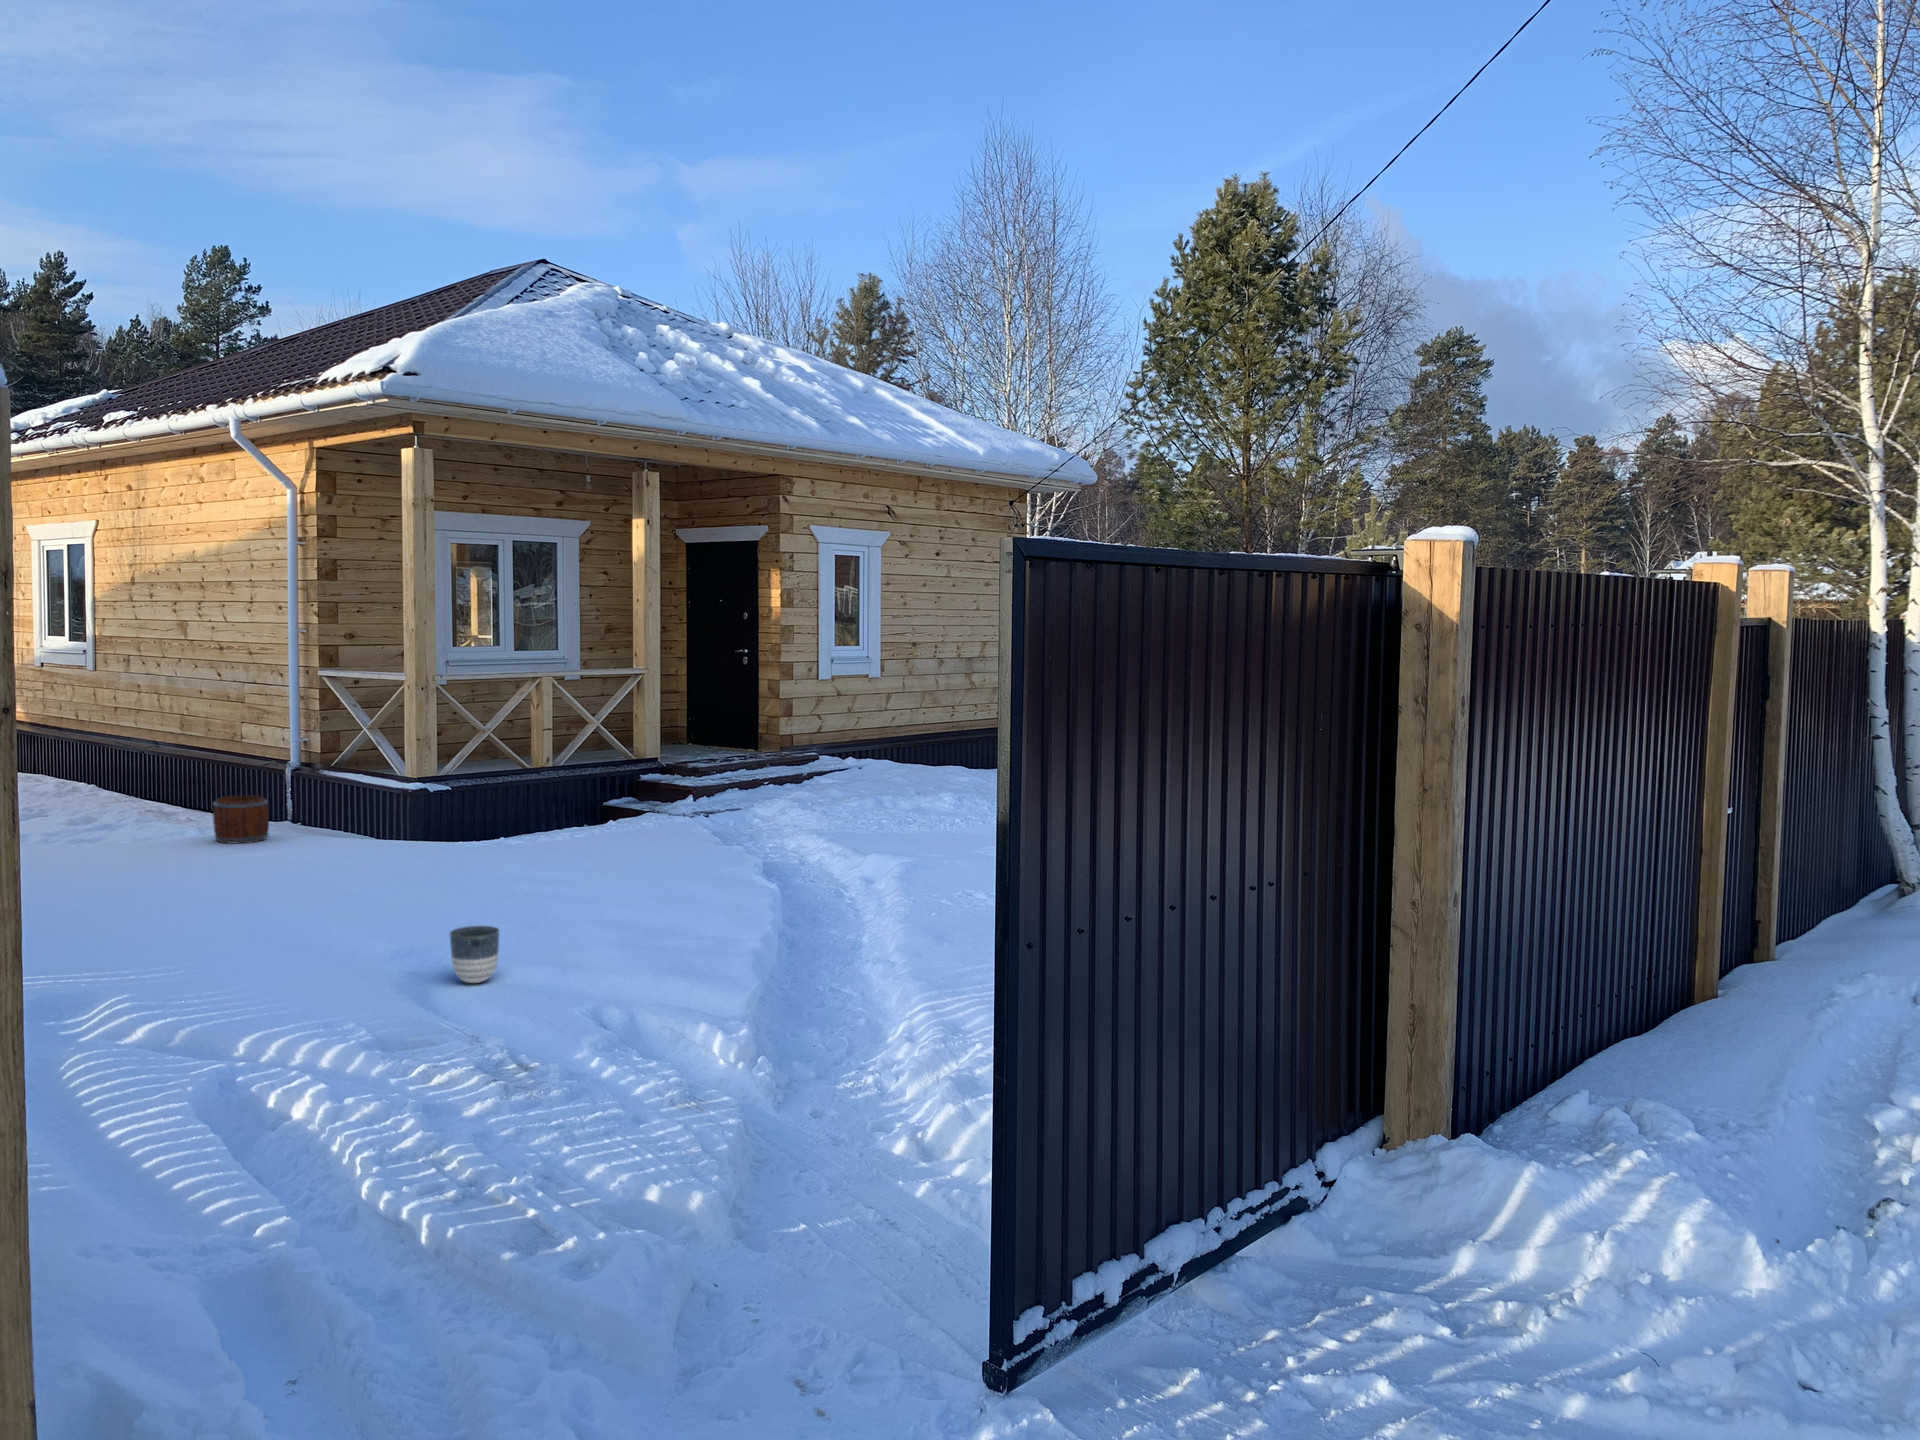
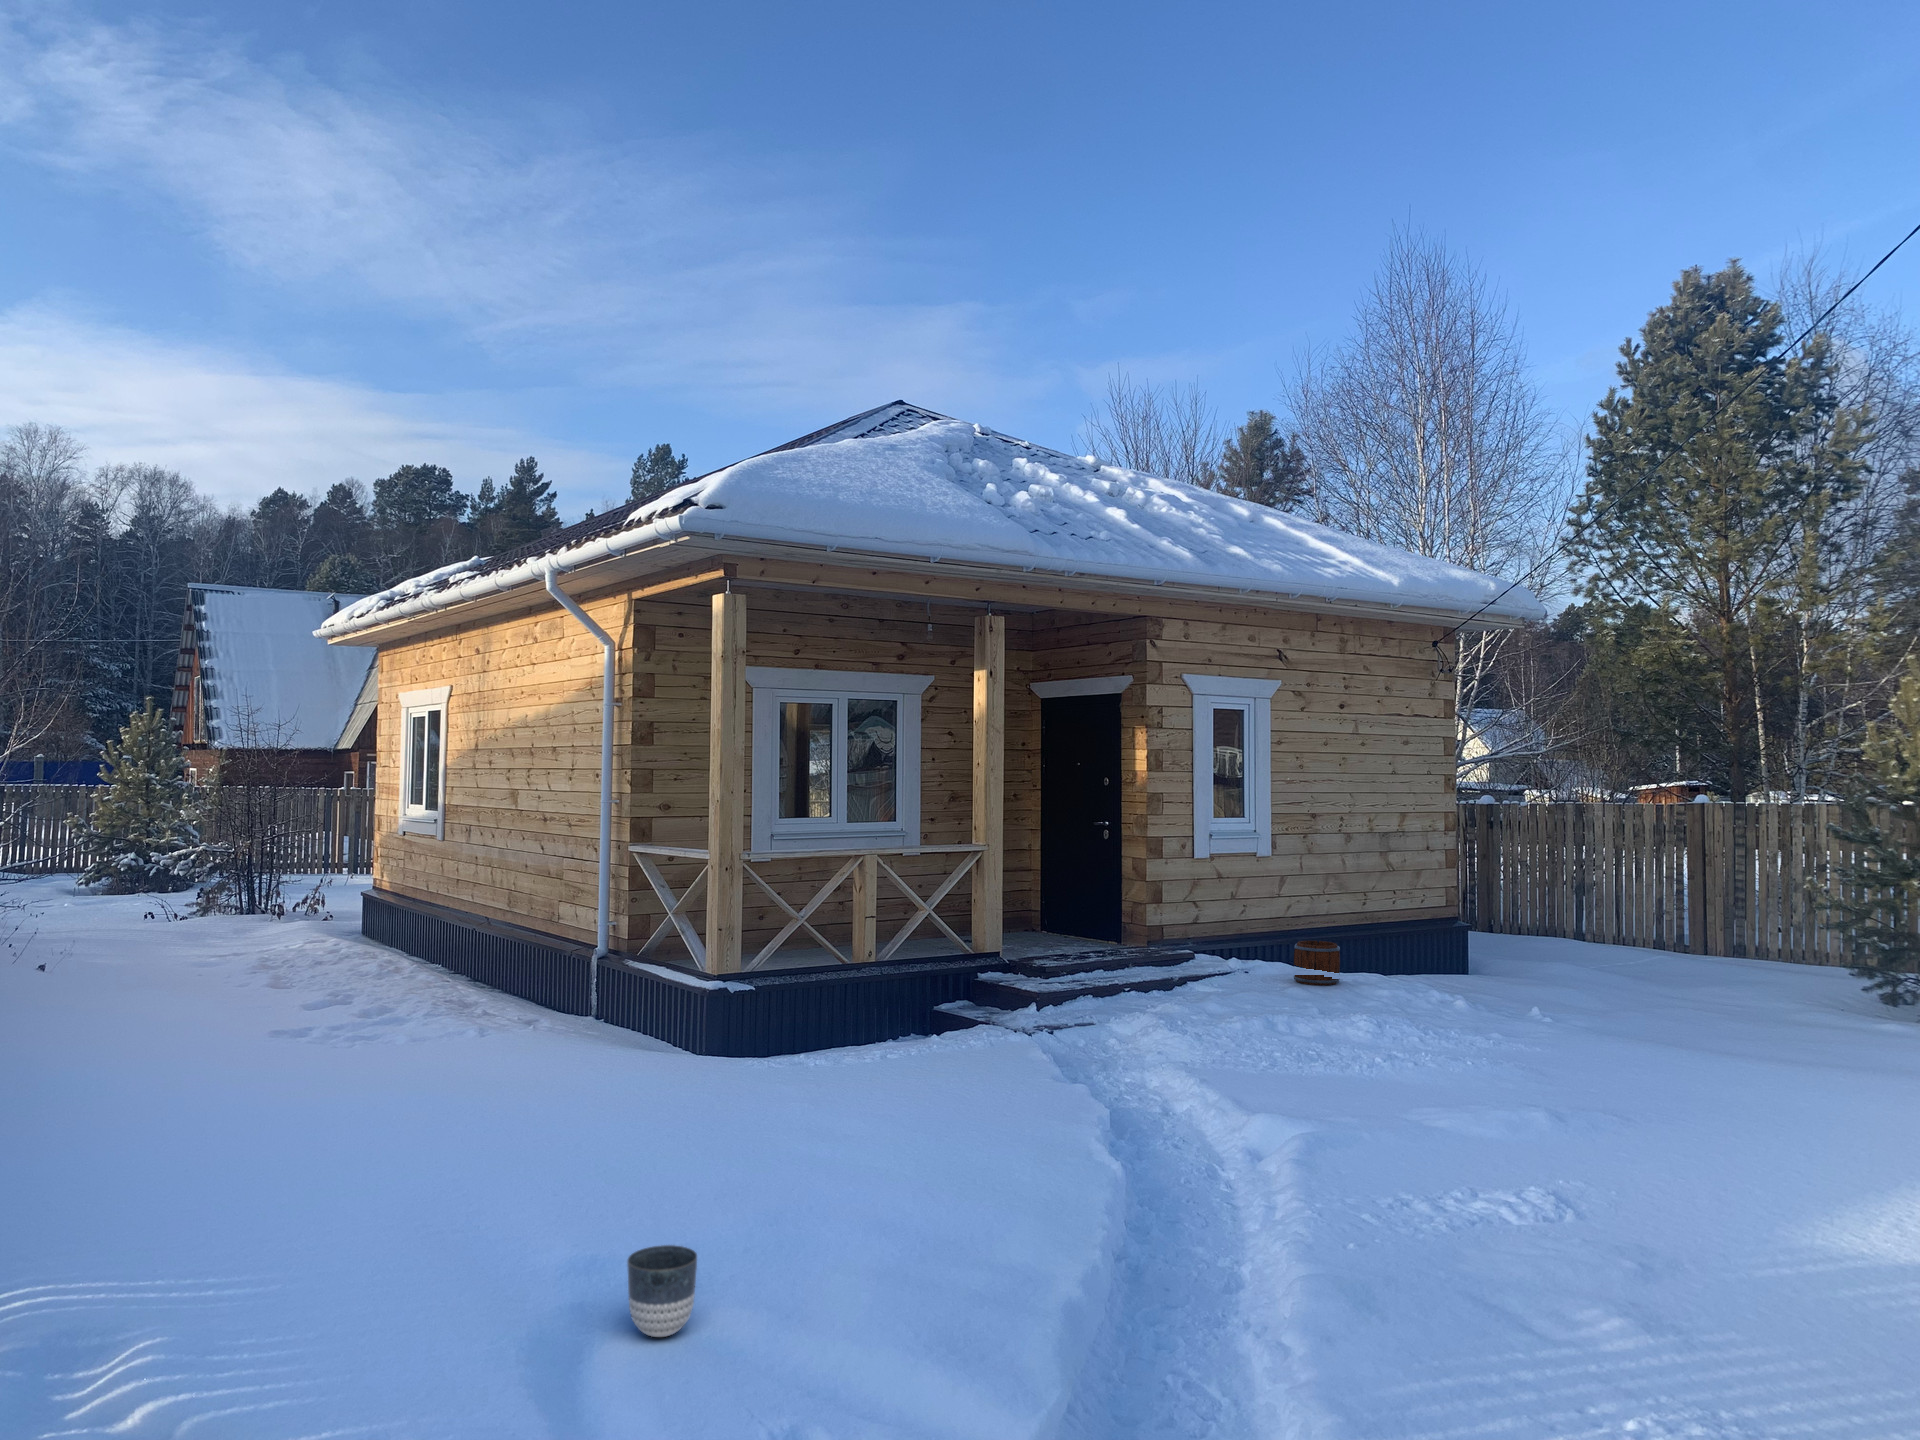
bucket: present [213,795,269,843] -> present [1294,941,1340,985]

